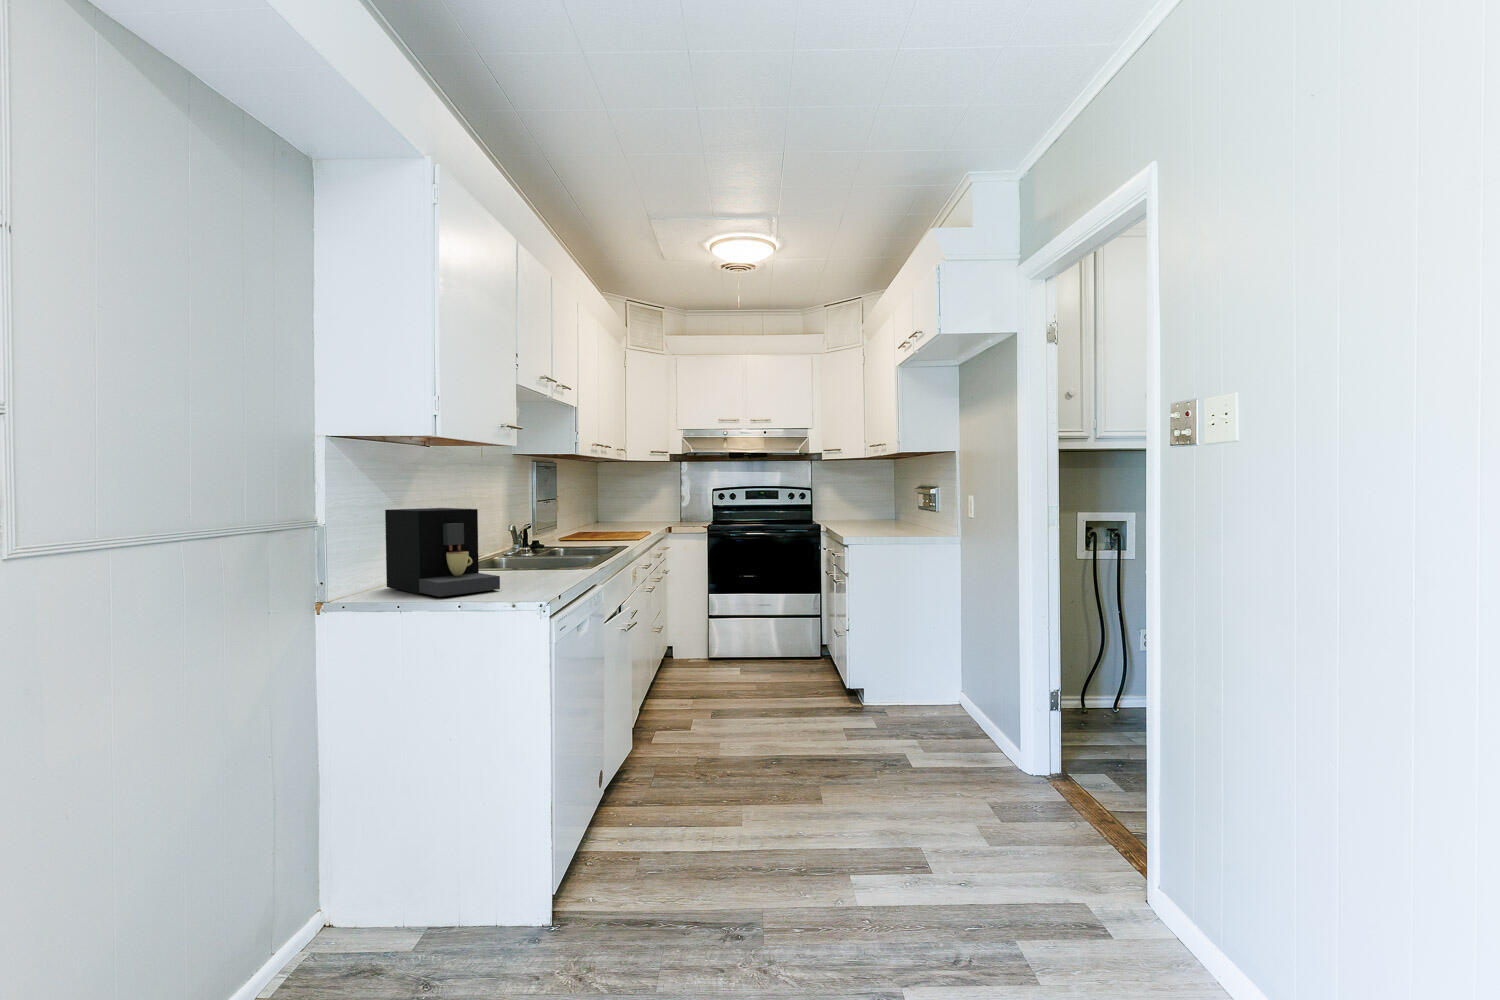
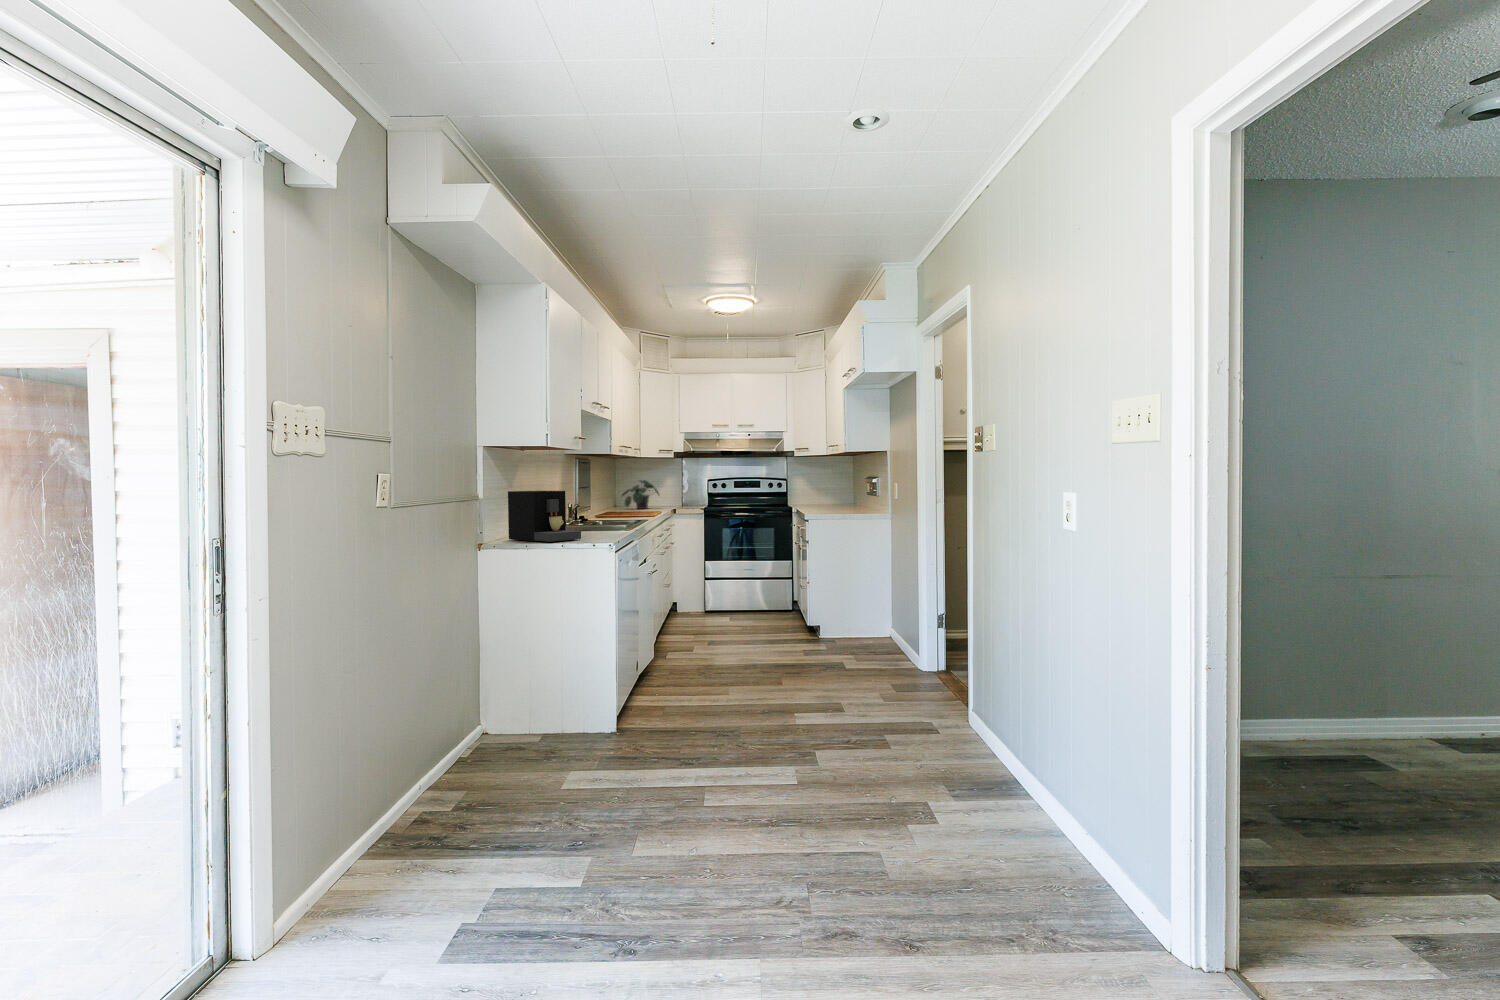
potted plant: none [605,489,653,525] -> present [622,480,659,509]

